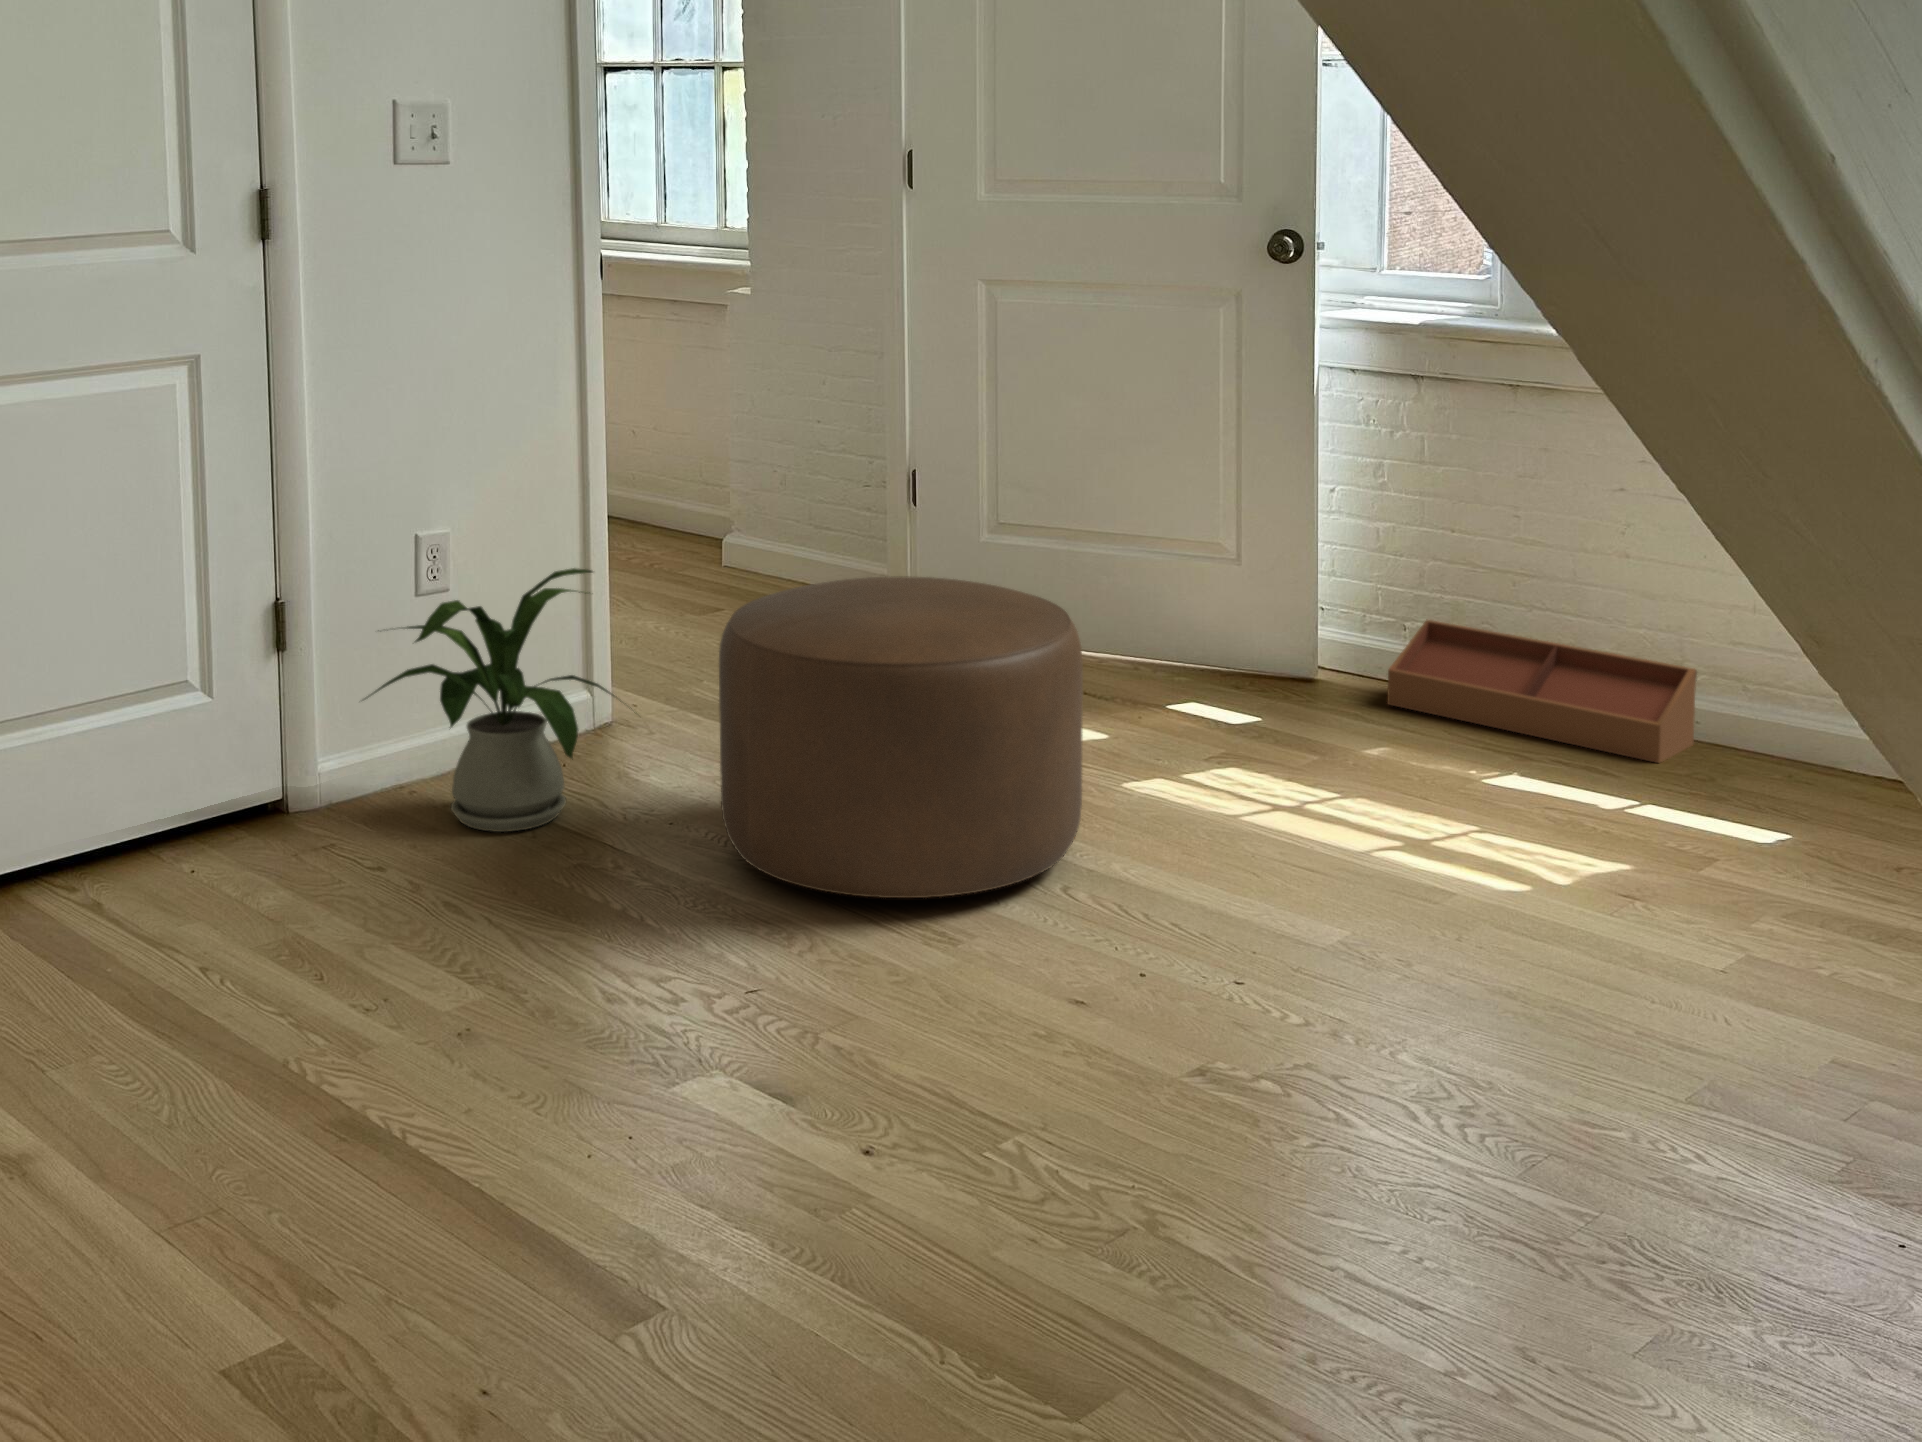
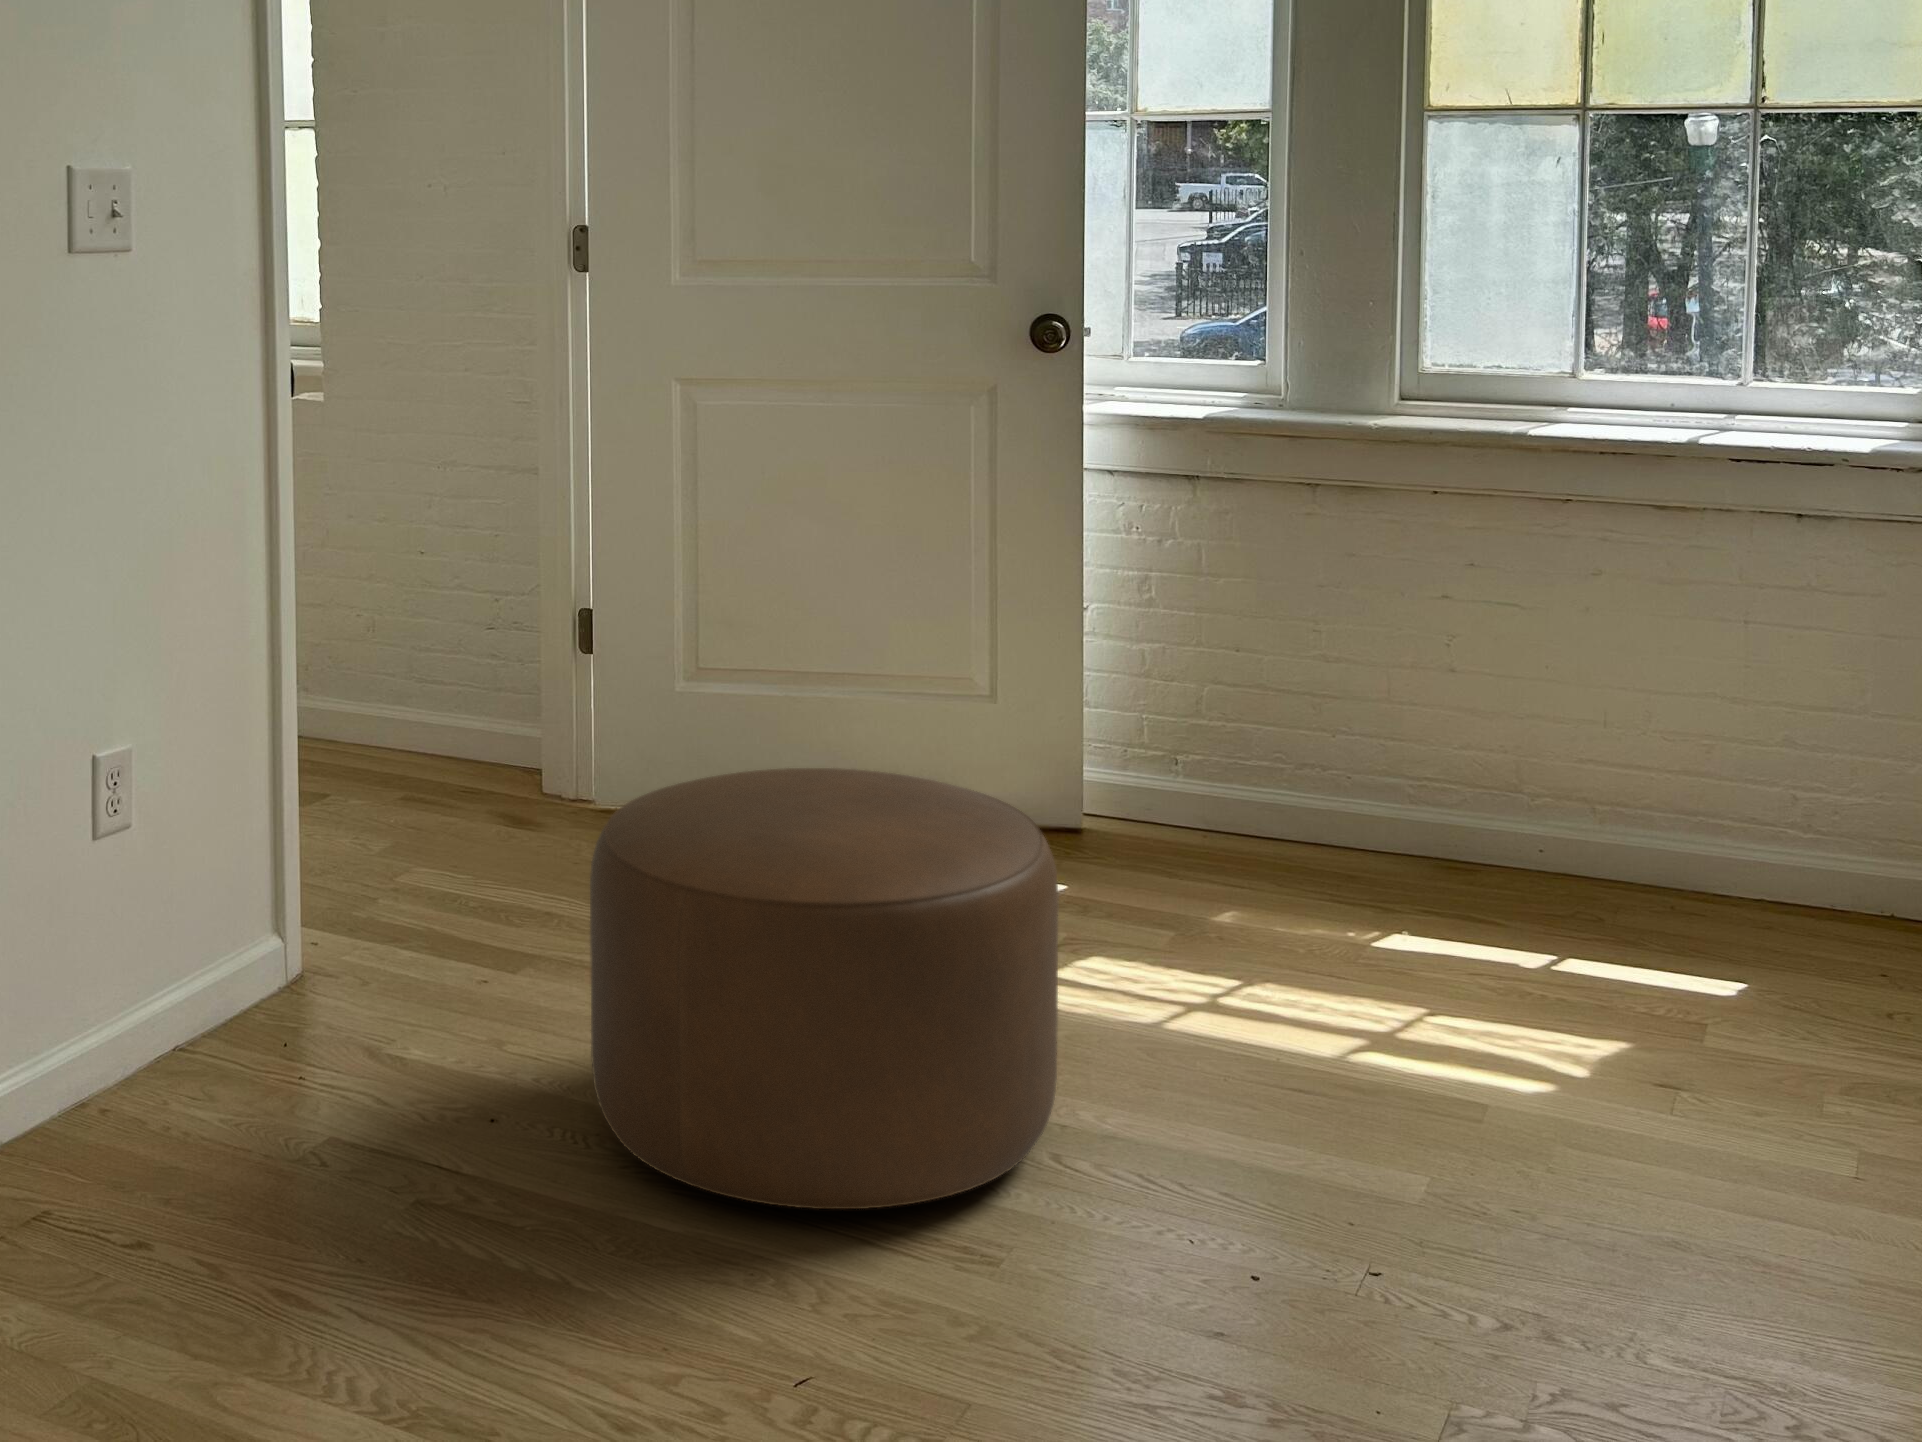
house plant: present [365,568,615,832] -> none [59,793,444,1162]
storage bin: present [1387,620,1697,763] -> none [1193,758,1547,910]

